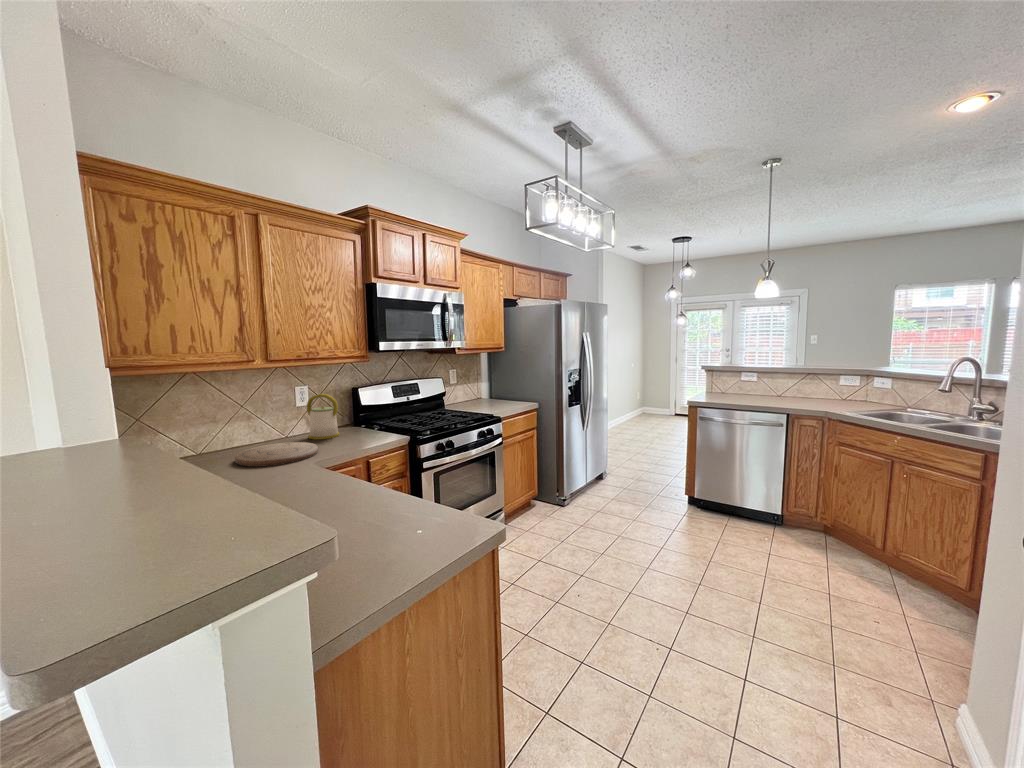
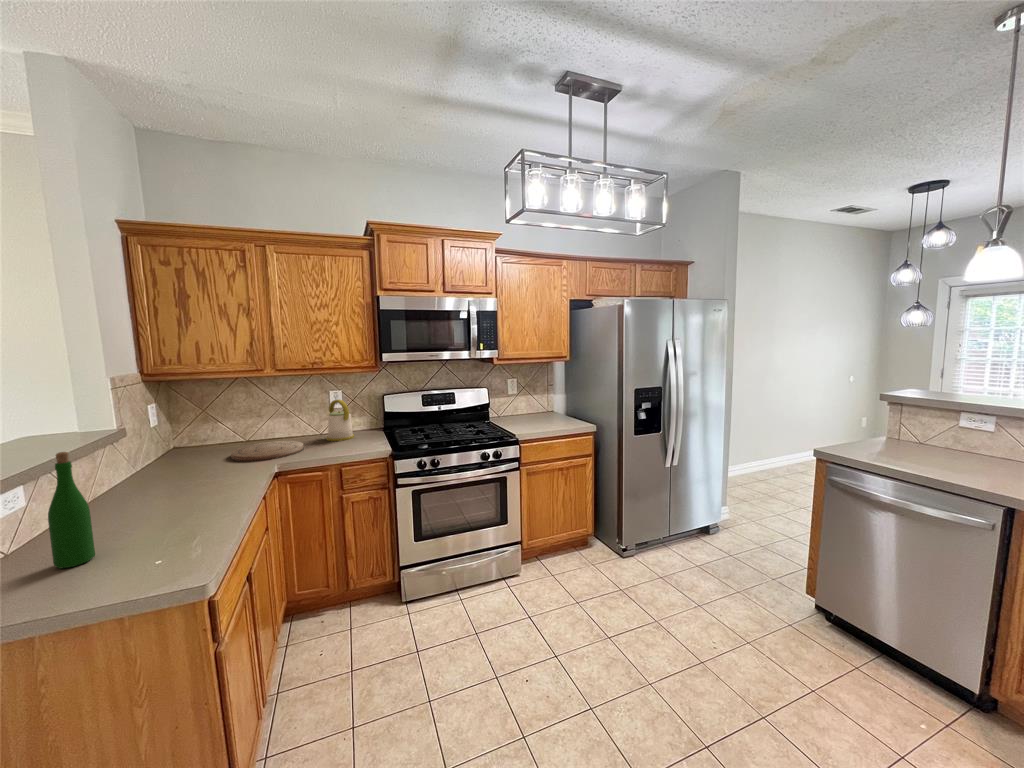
wine bottle: none [380,425,410,541] -> present [48,452,95,569]

